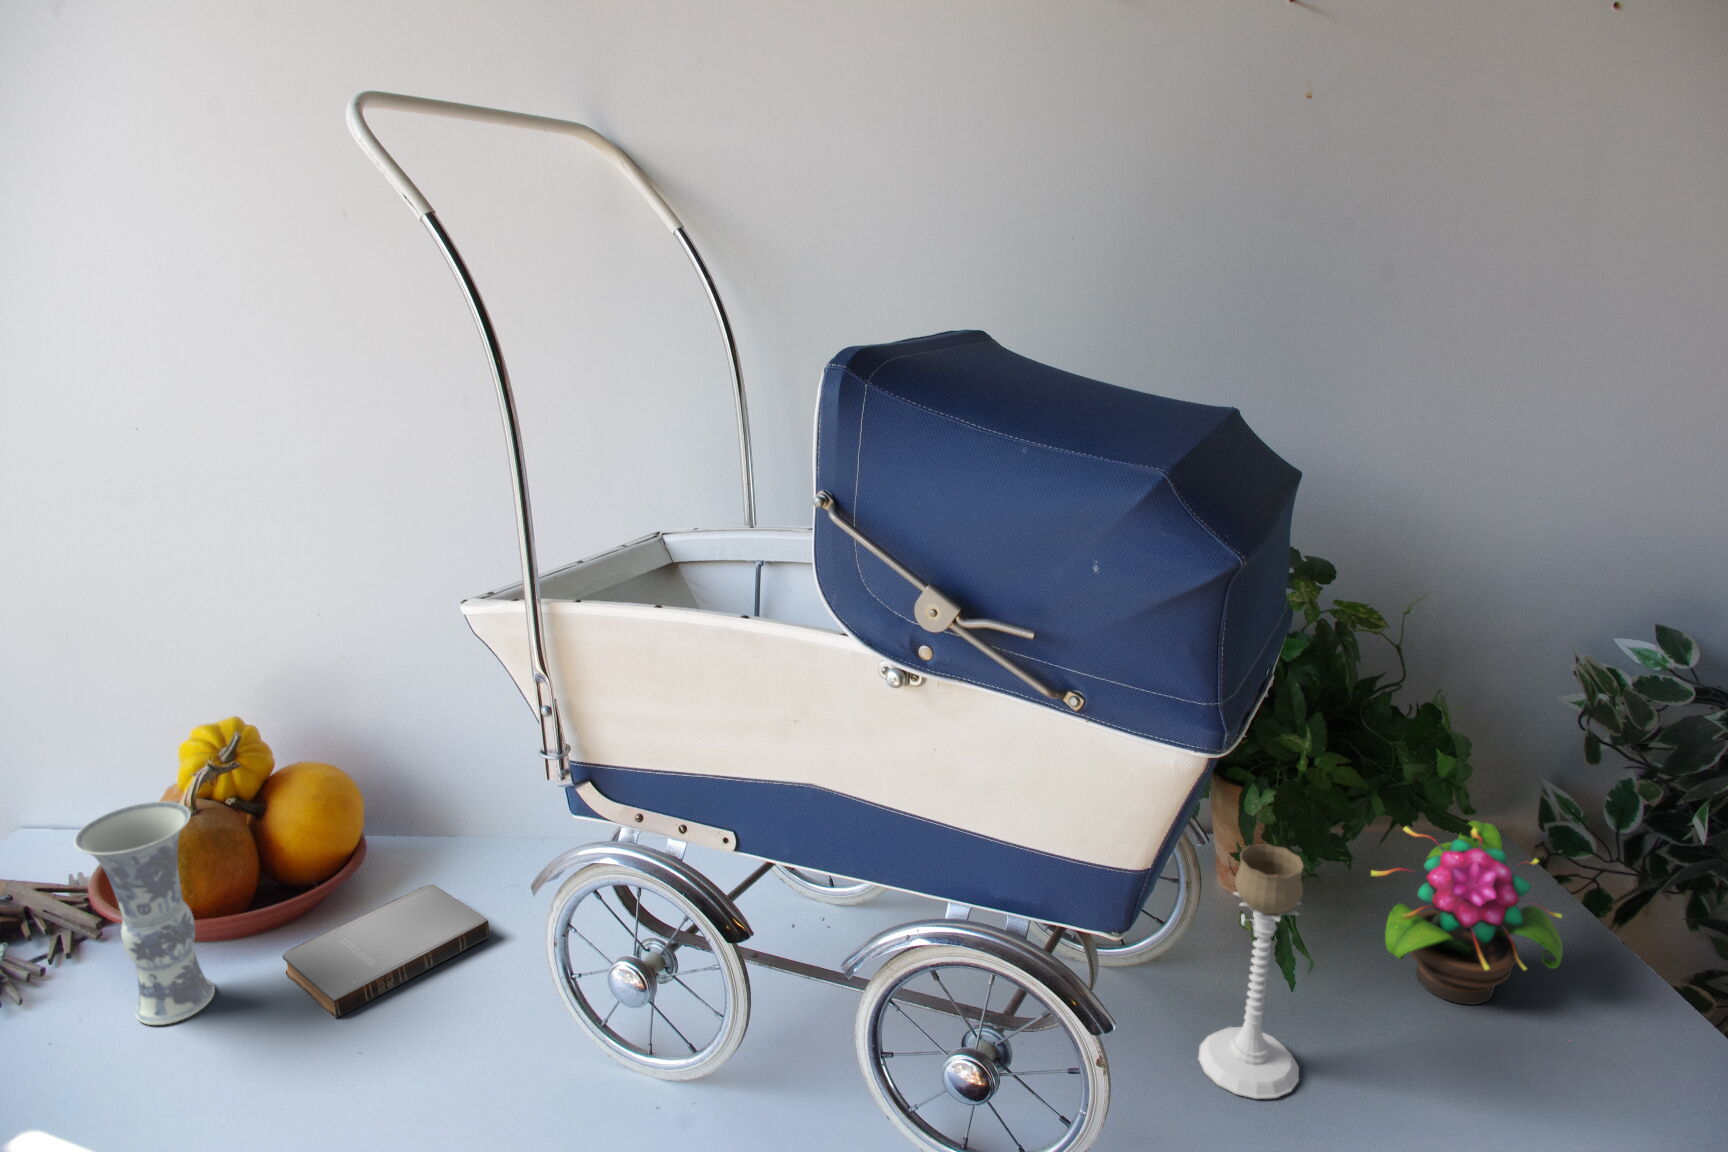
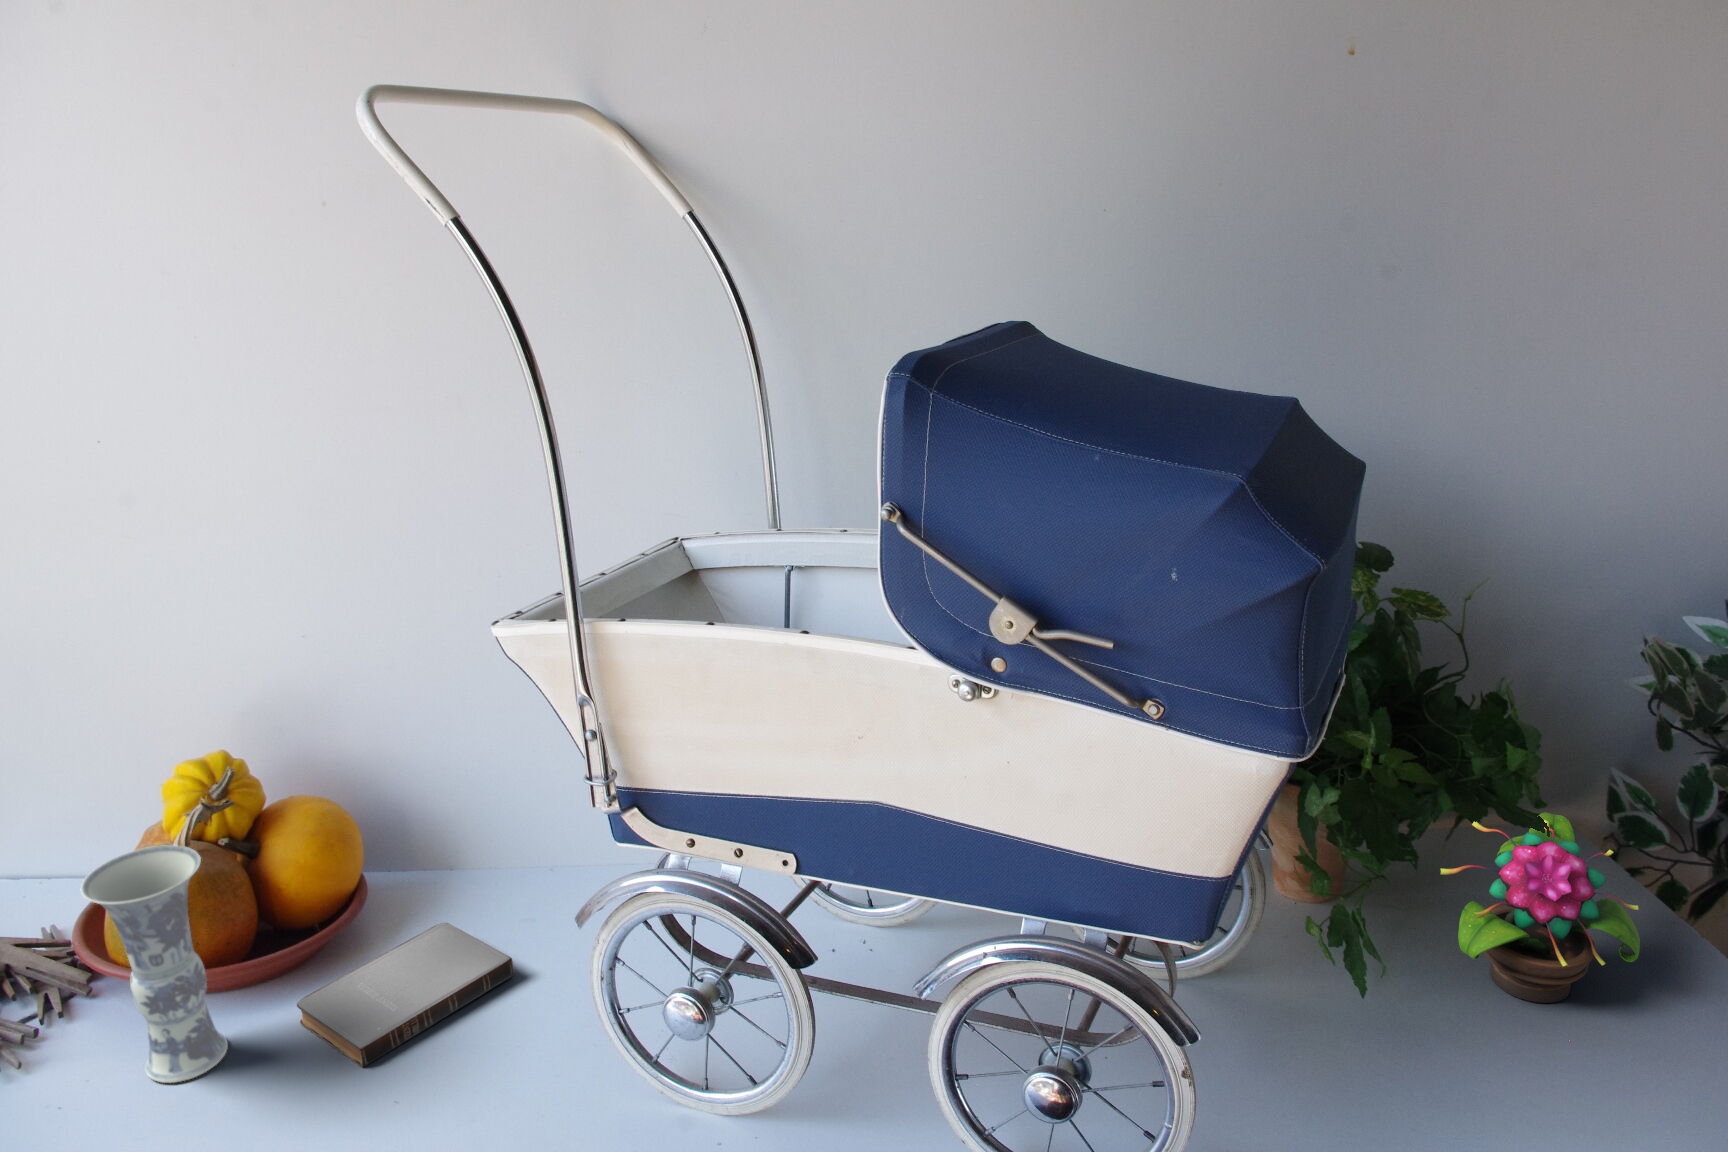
candle holder: present [1198,844,1303,1099] -> none [1273,845,1379,1108]

